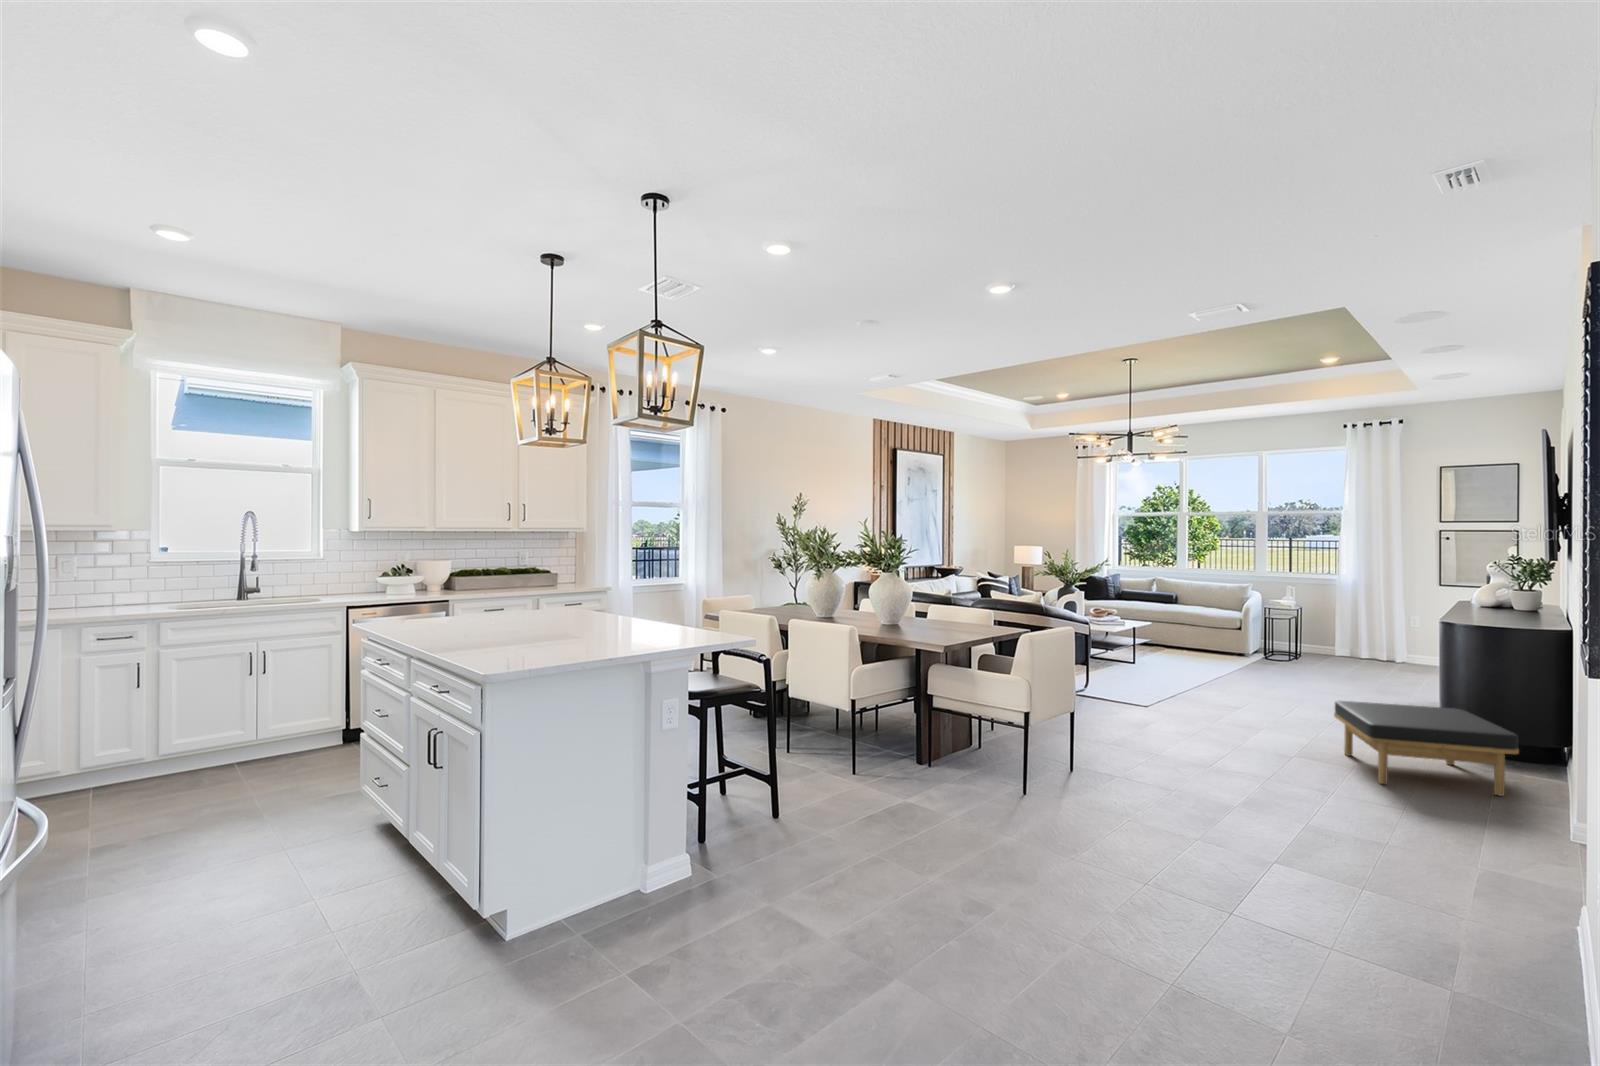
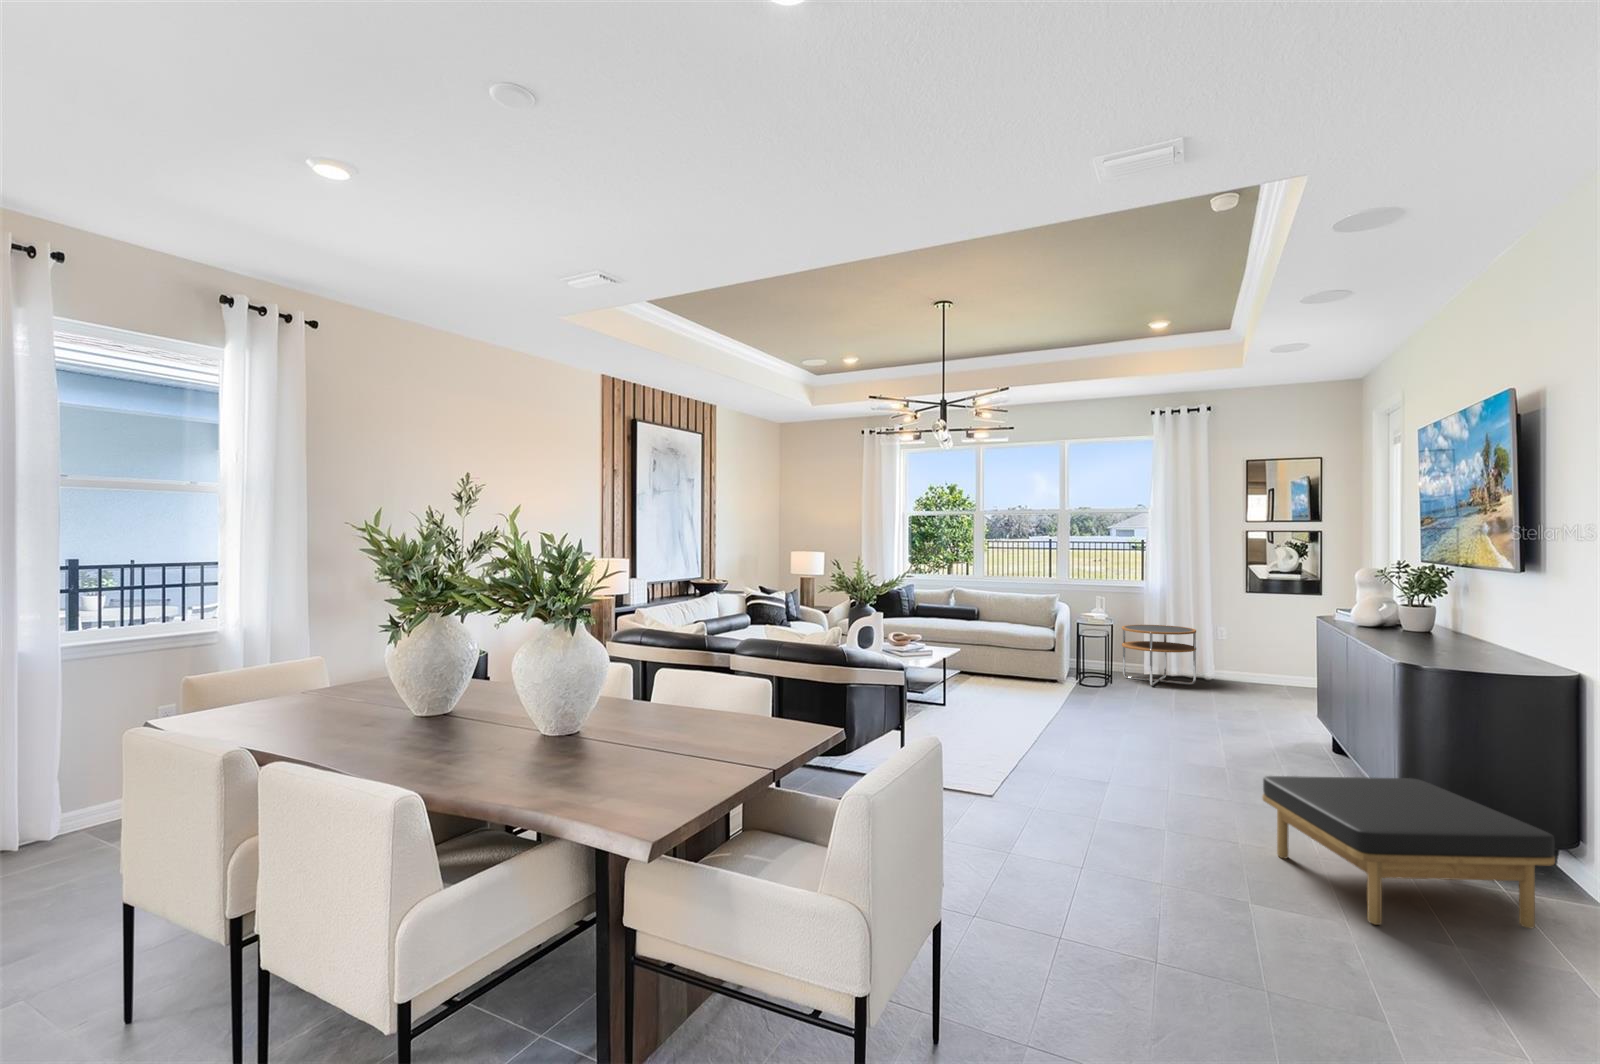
side table: none [1308,612,1379,664] -> present [1122,625,1196,686]

